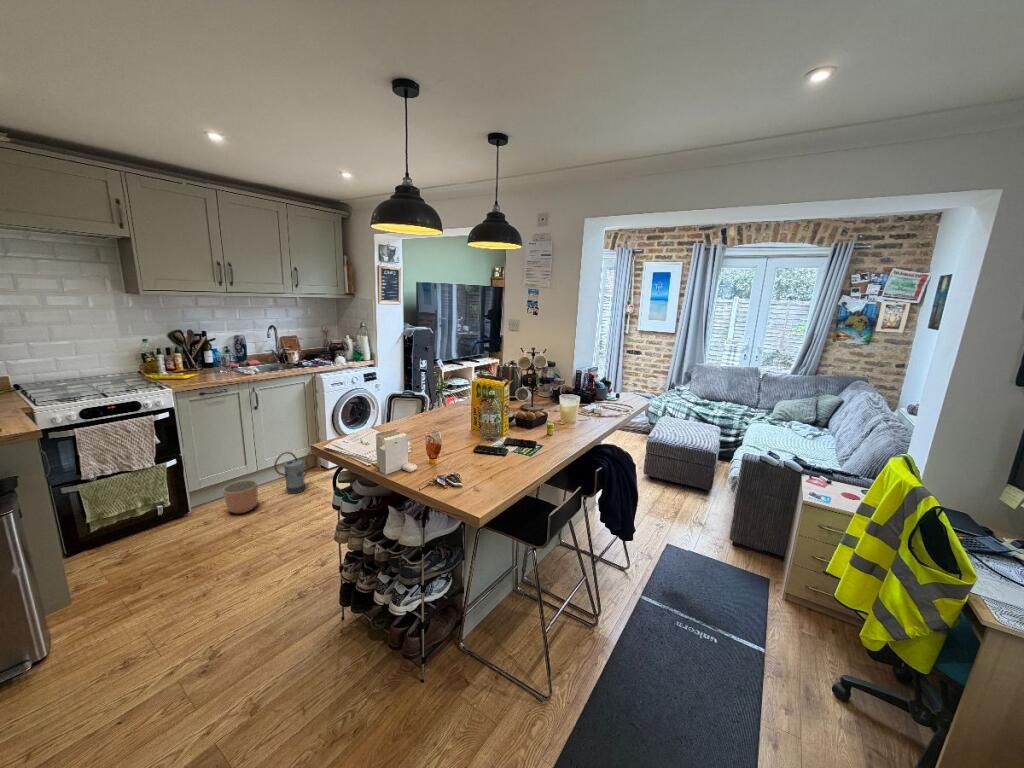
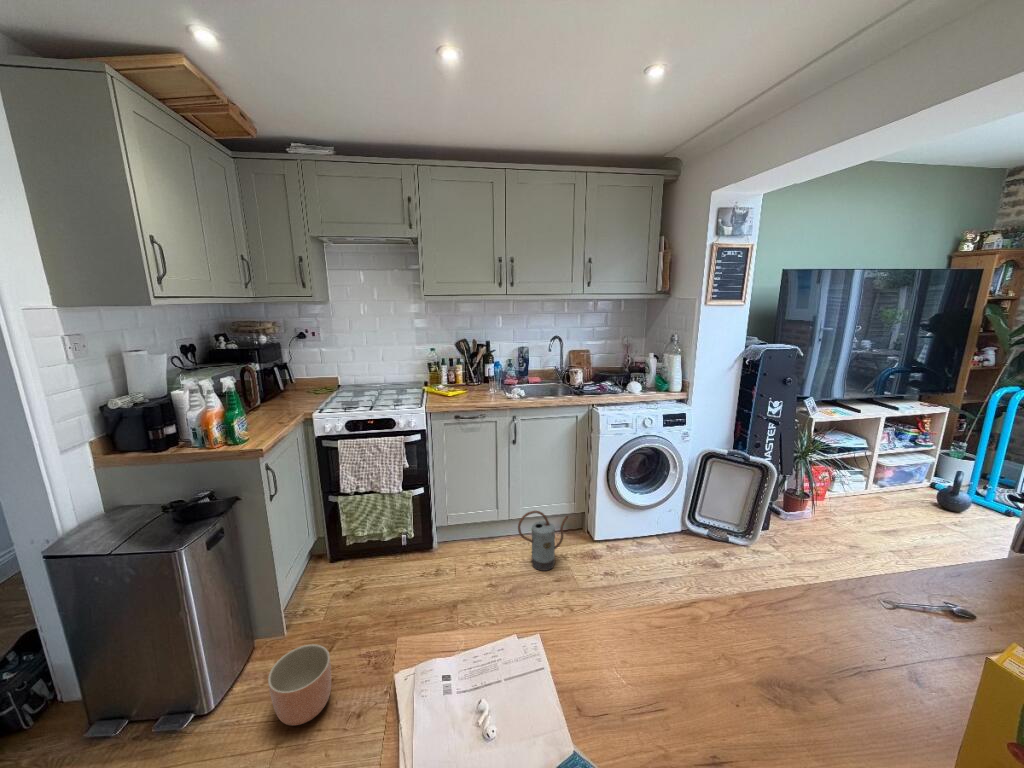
planter: present [223,480,258,513] -> present [268,644,331,726]

